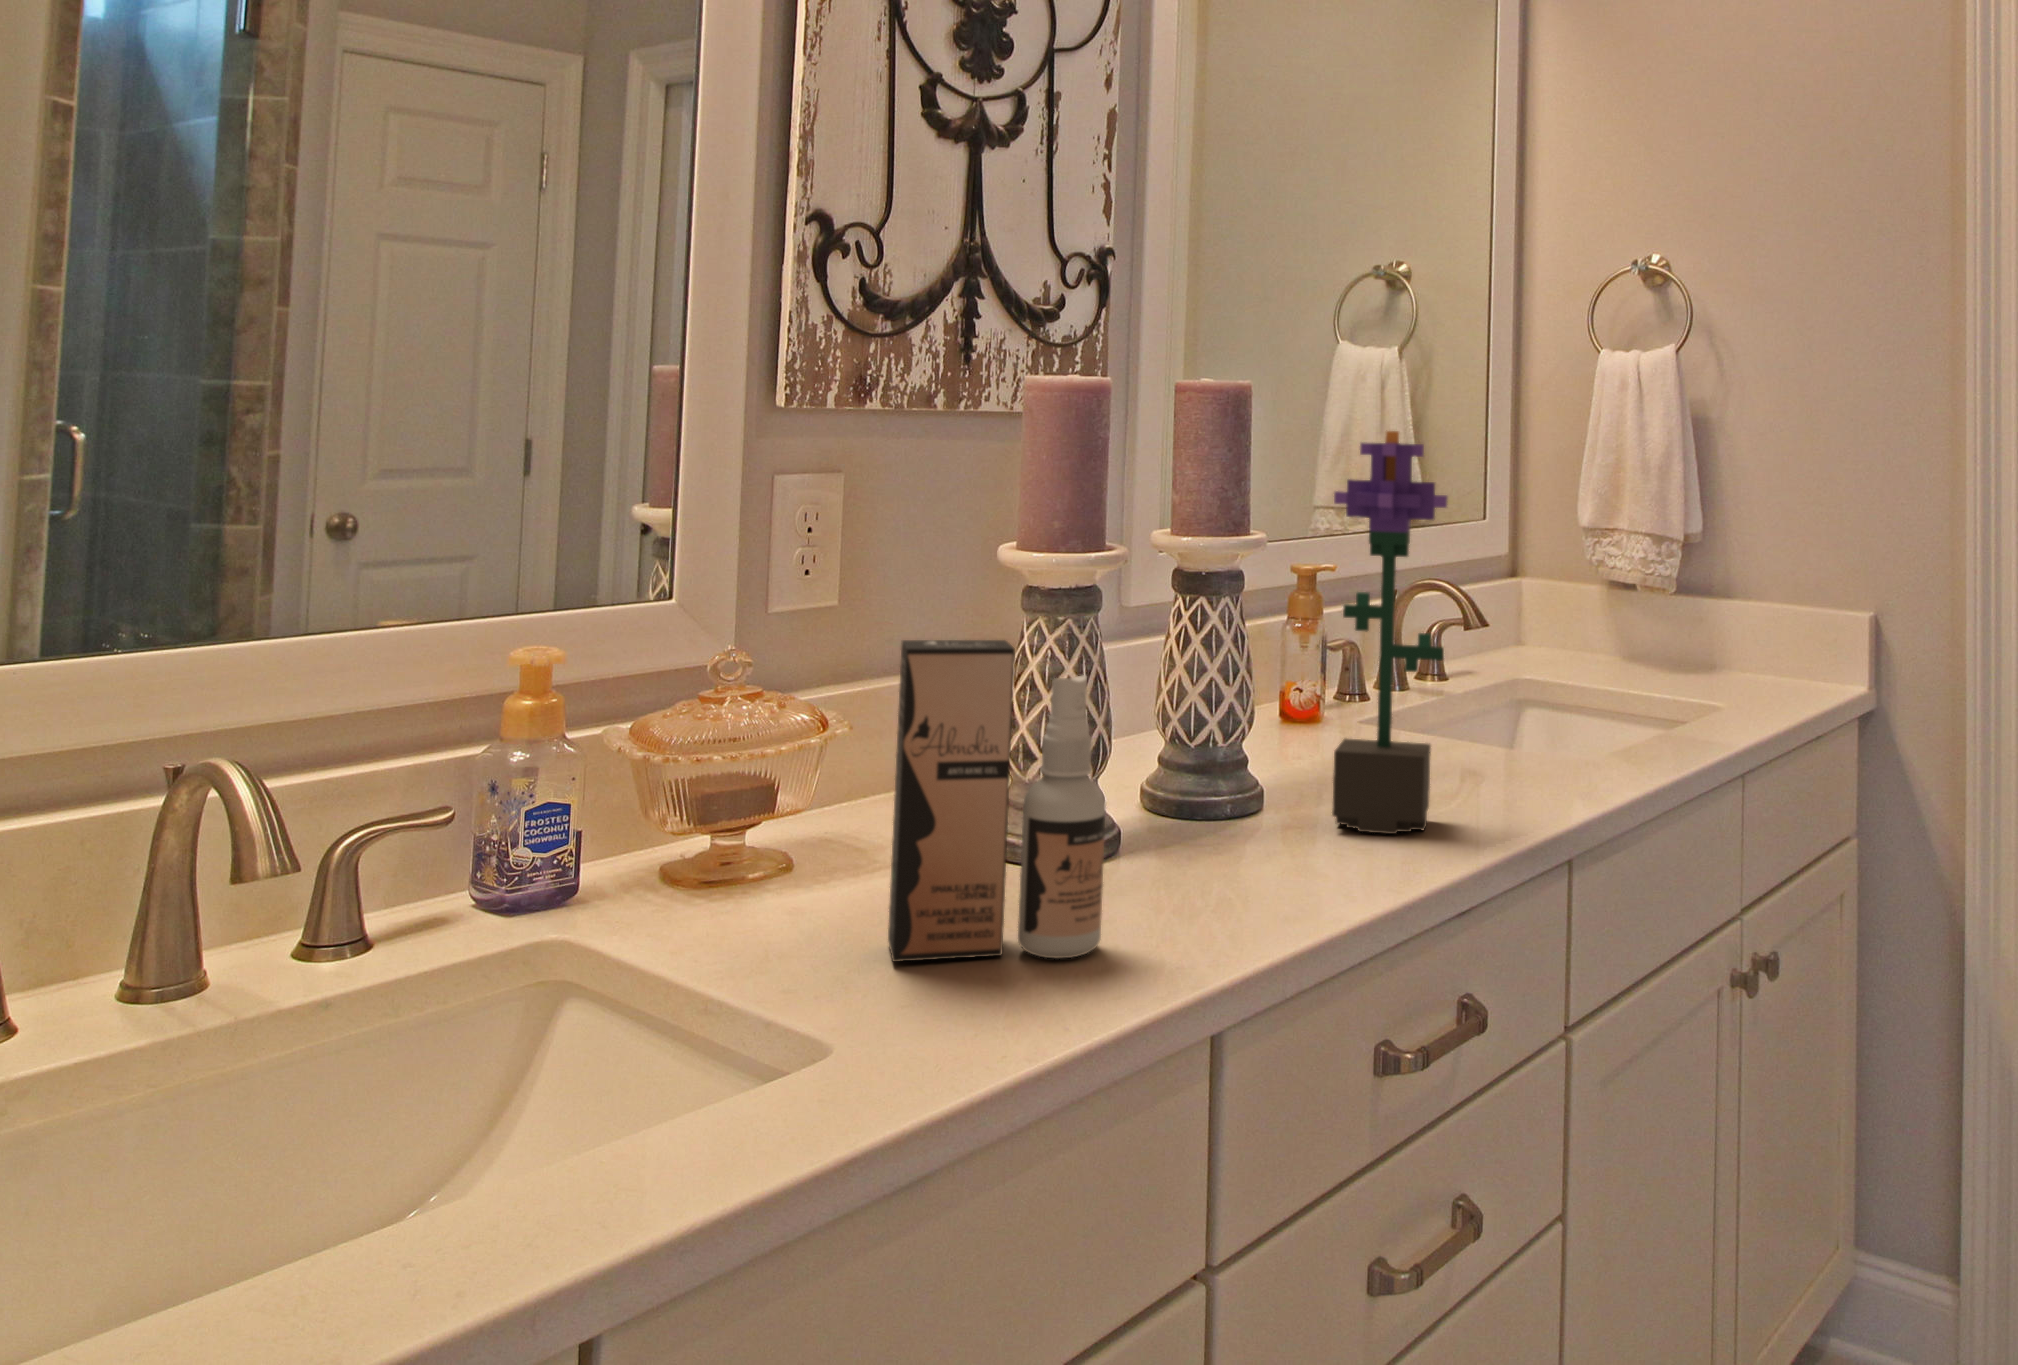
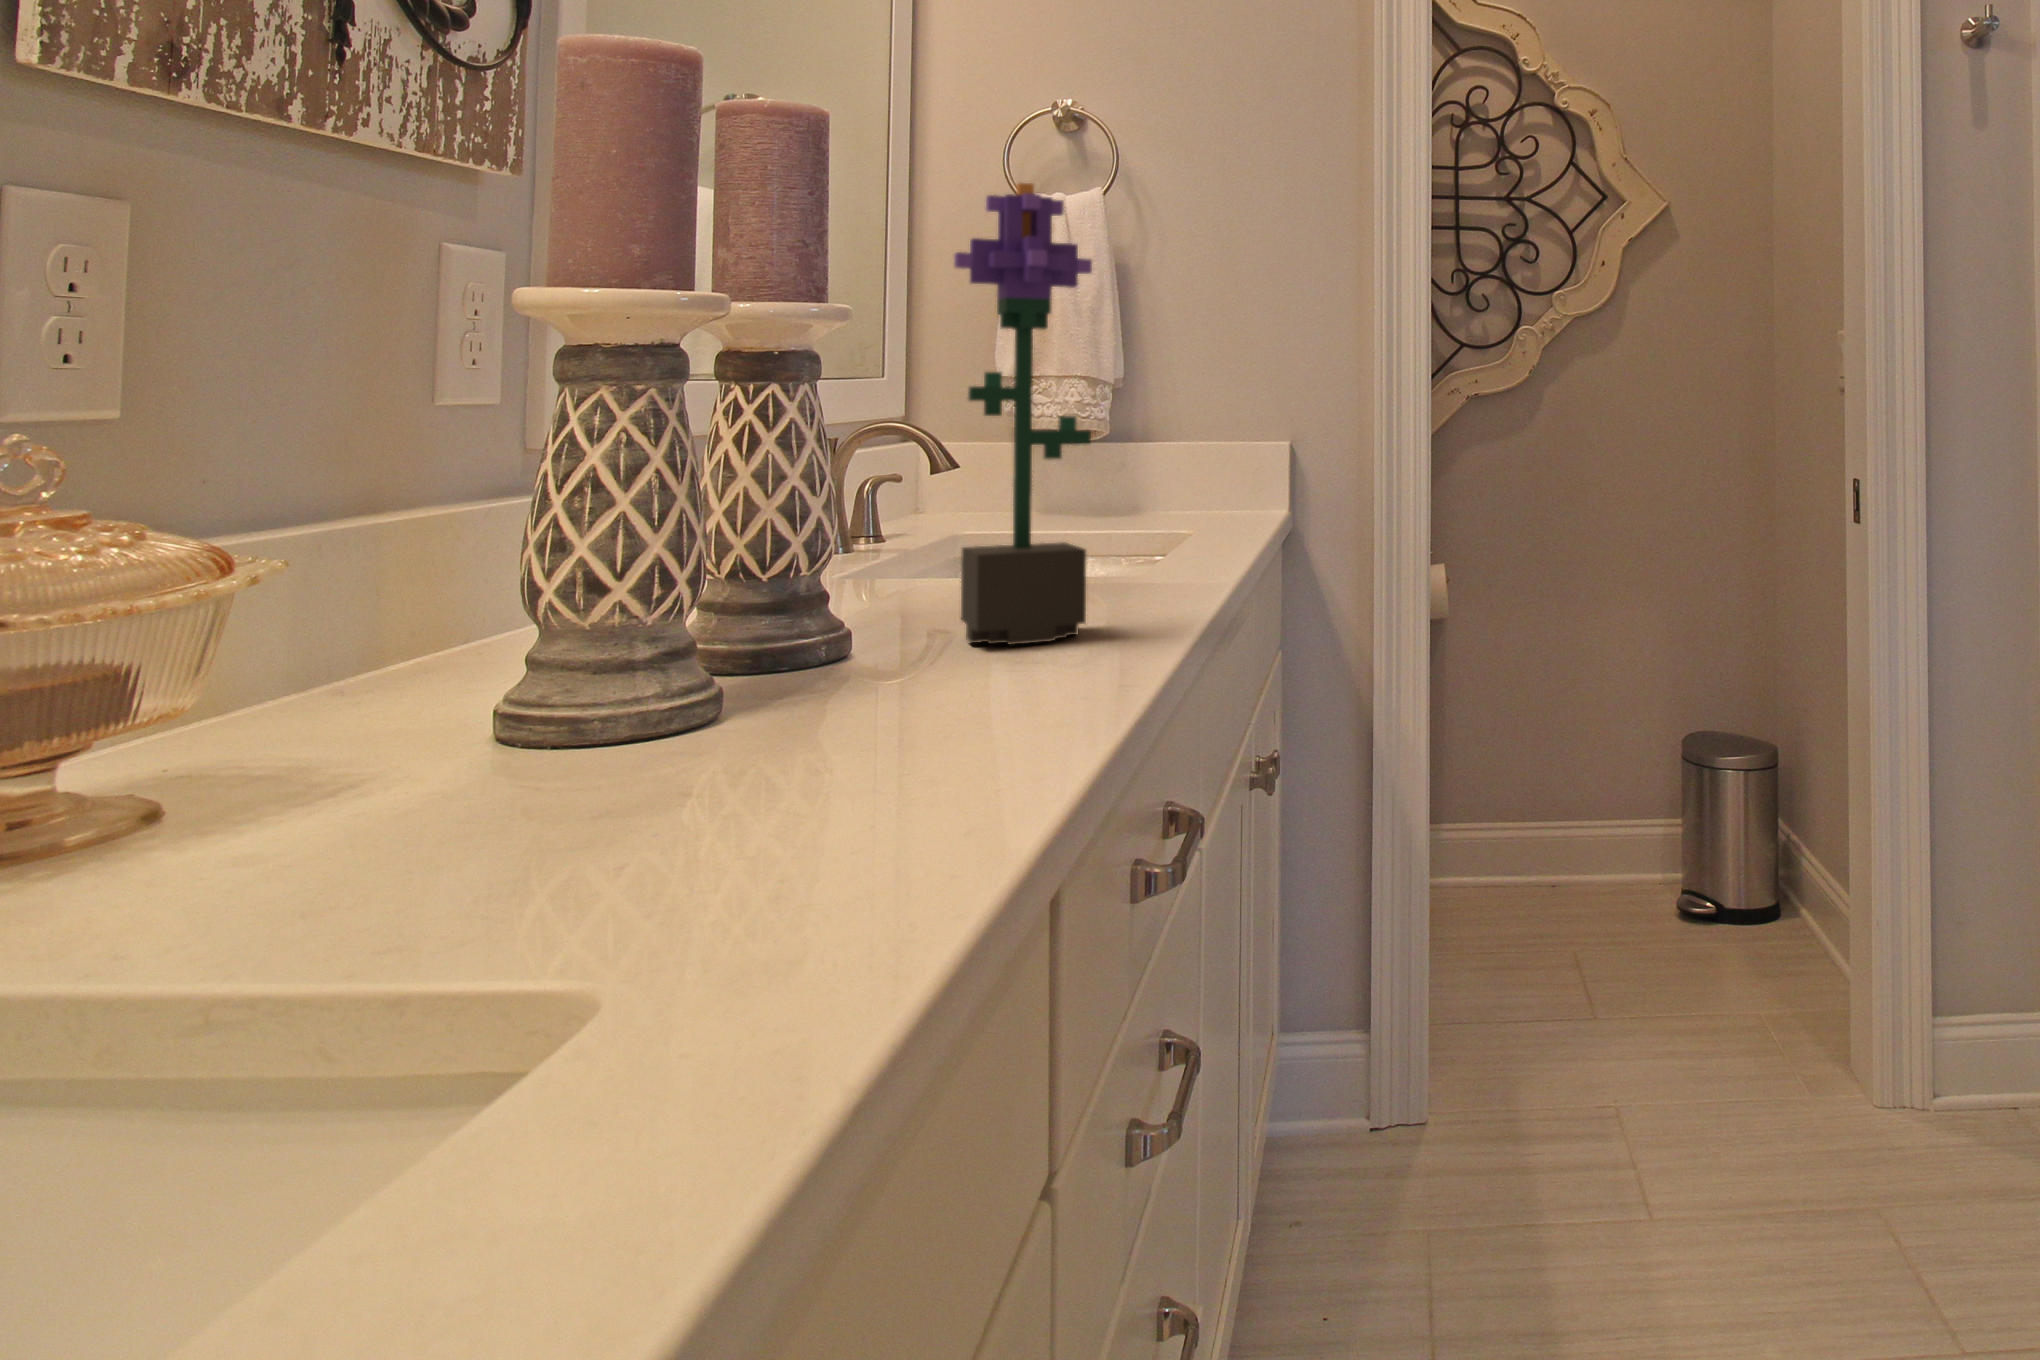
spray bottle: present [888,640,1106,962] -> none [520,367,893,866]

